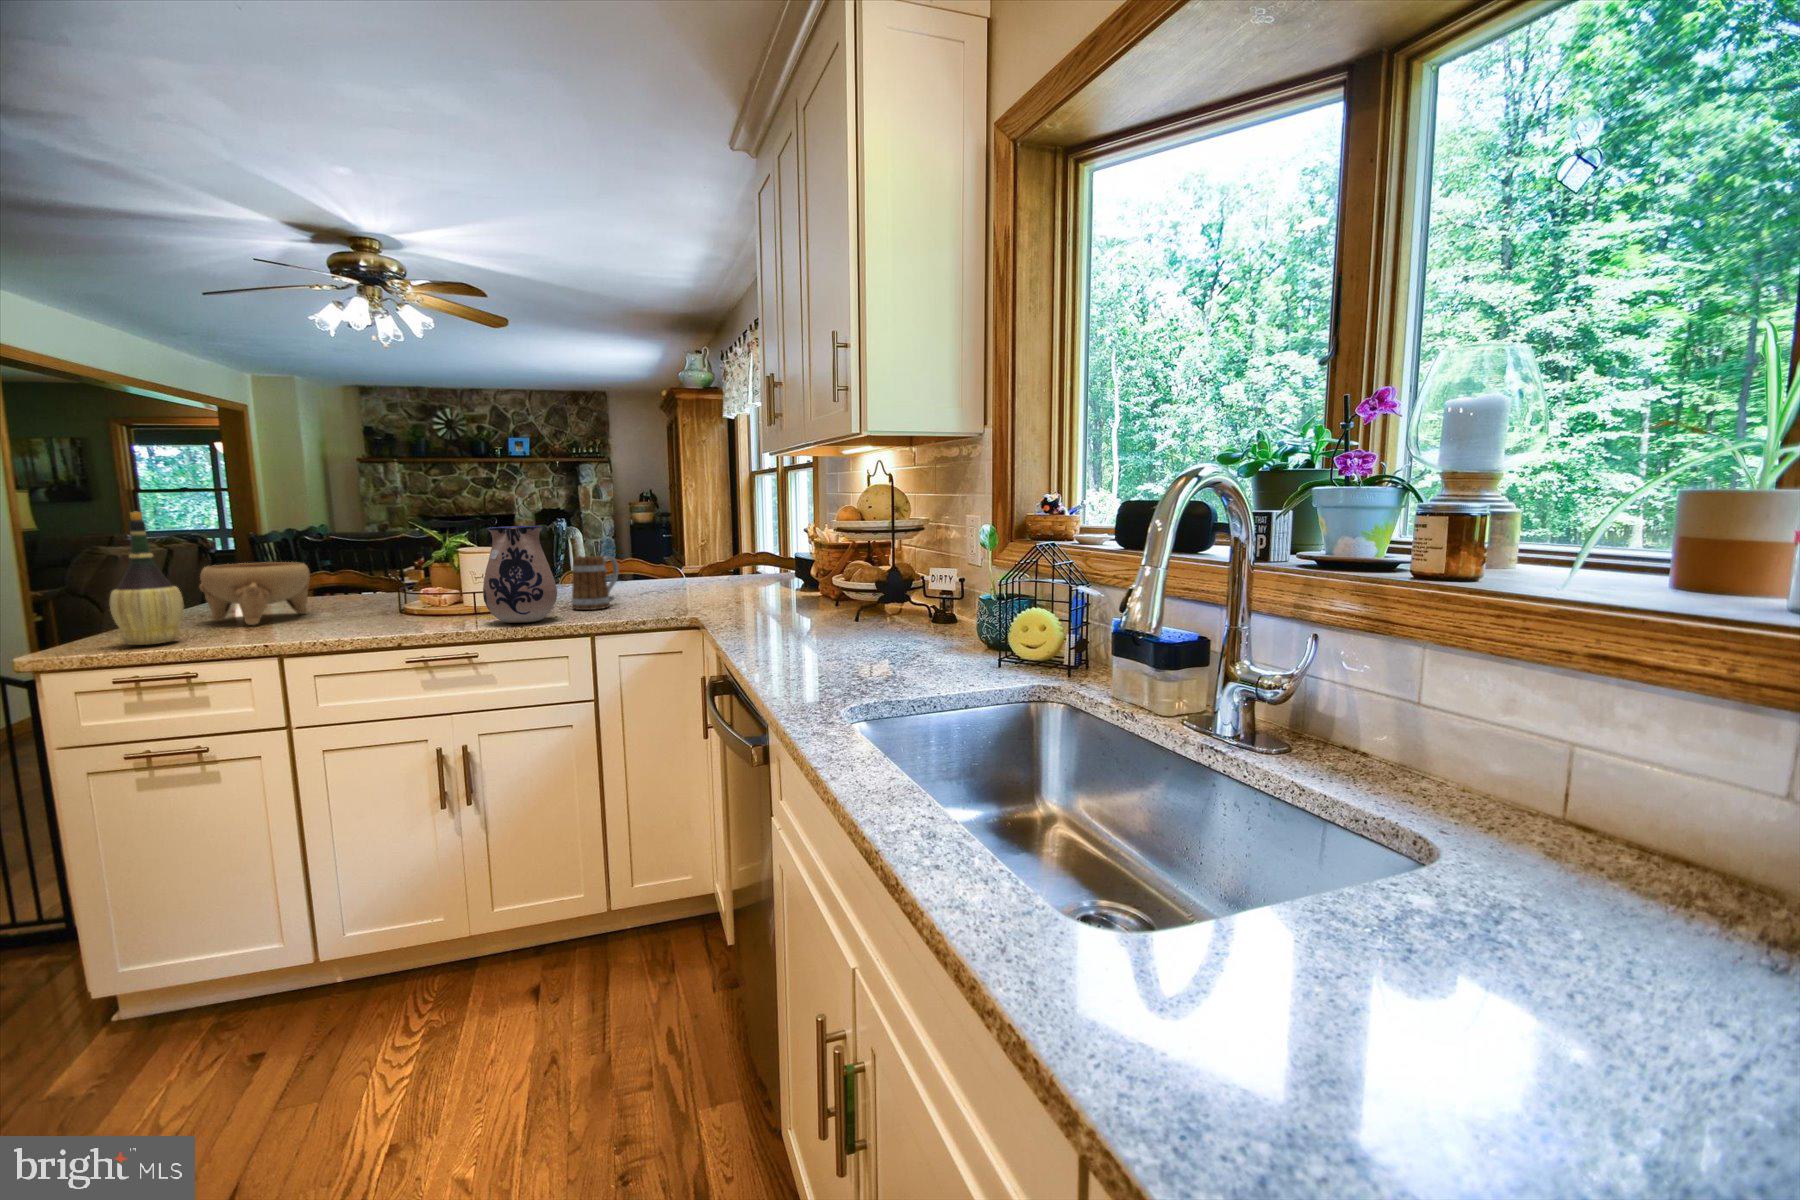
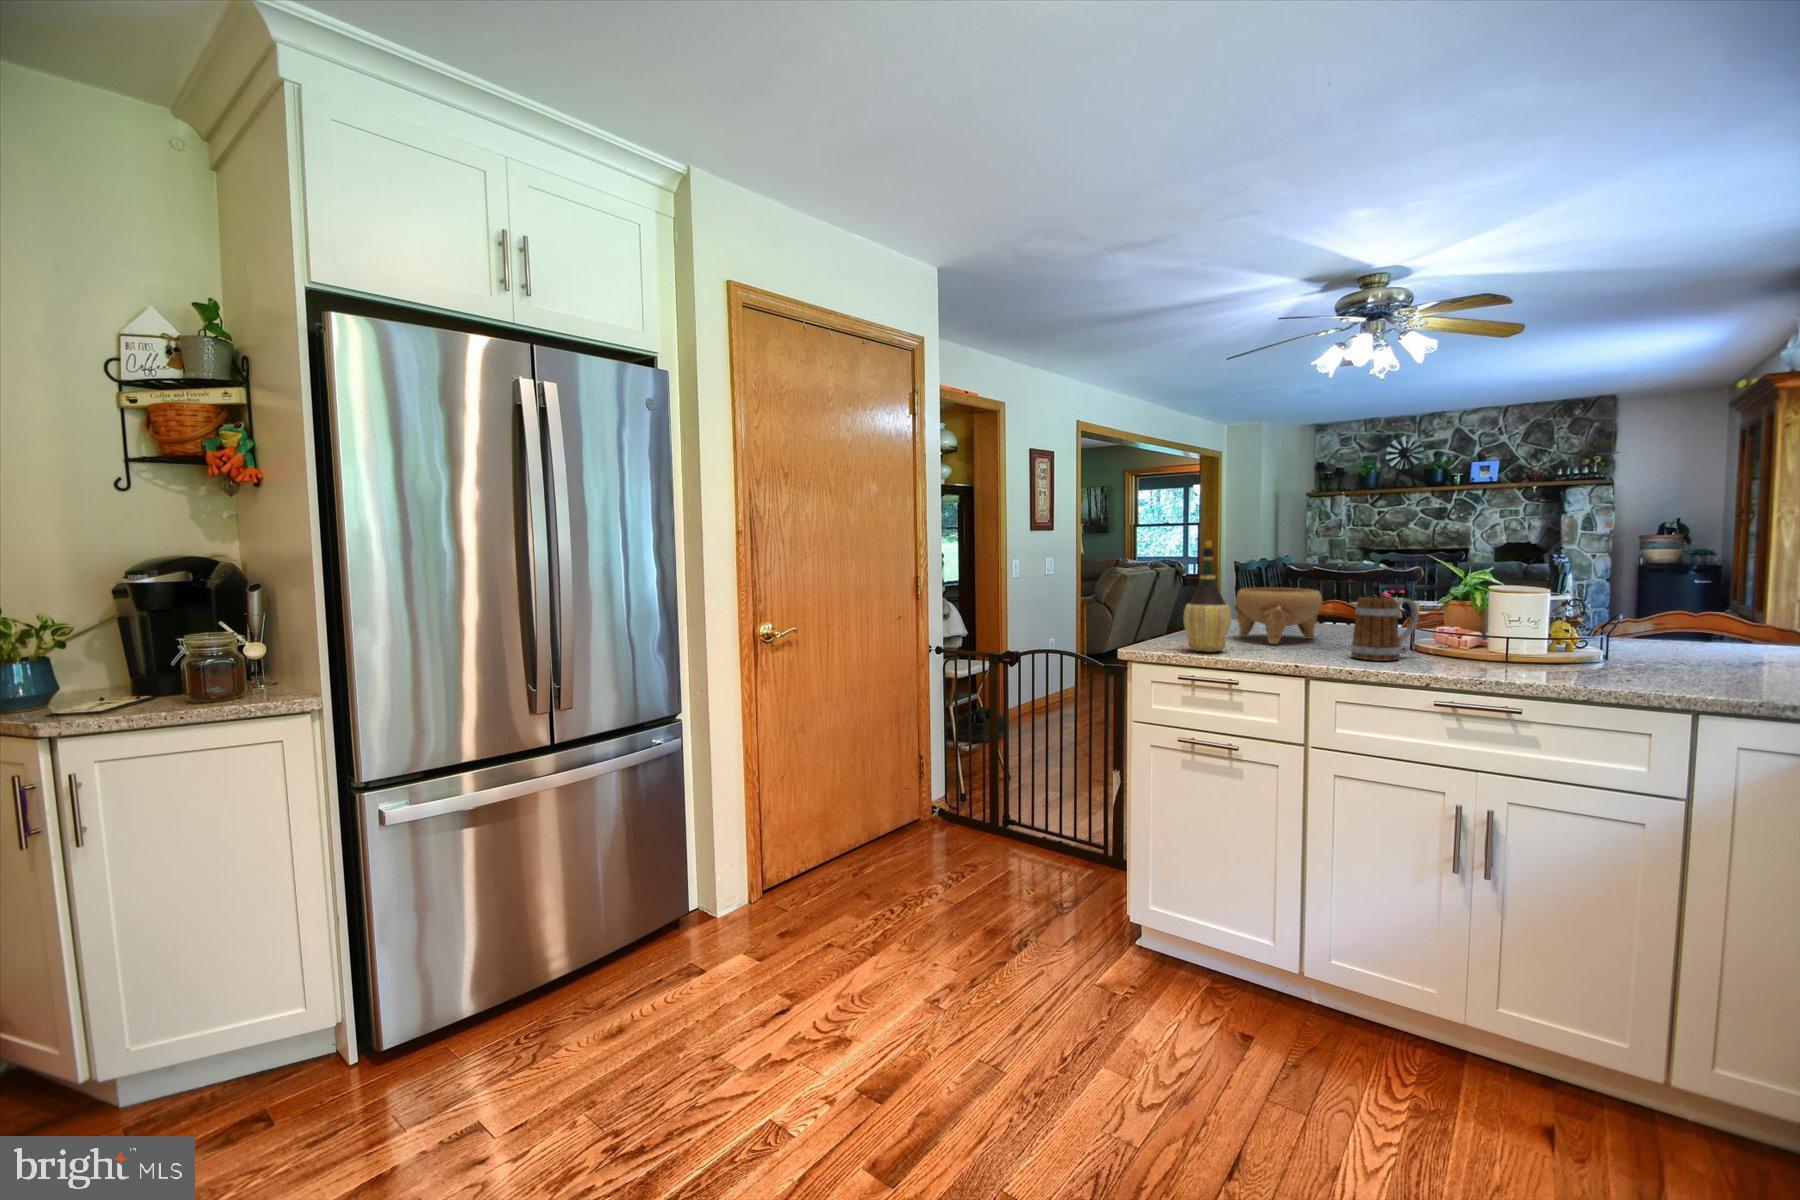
ceramic pitcher: present [483,526,557,623] -> none [1527,559,1638,681]
mug: present [571,556,619,610] -> present [1350,597,1419,661]

